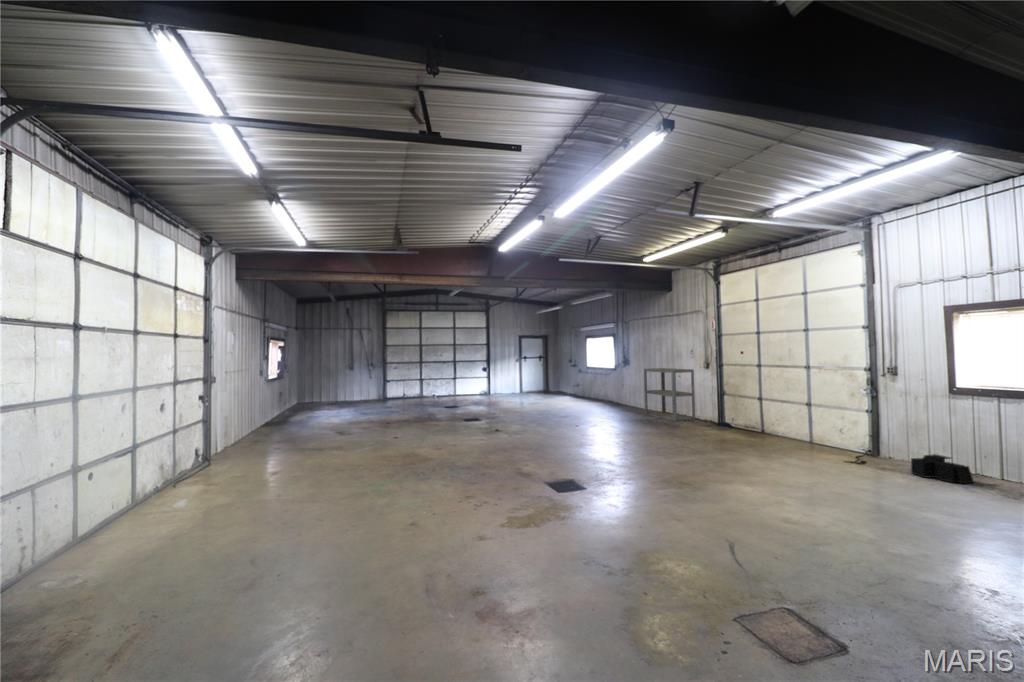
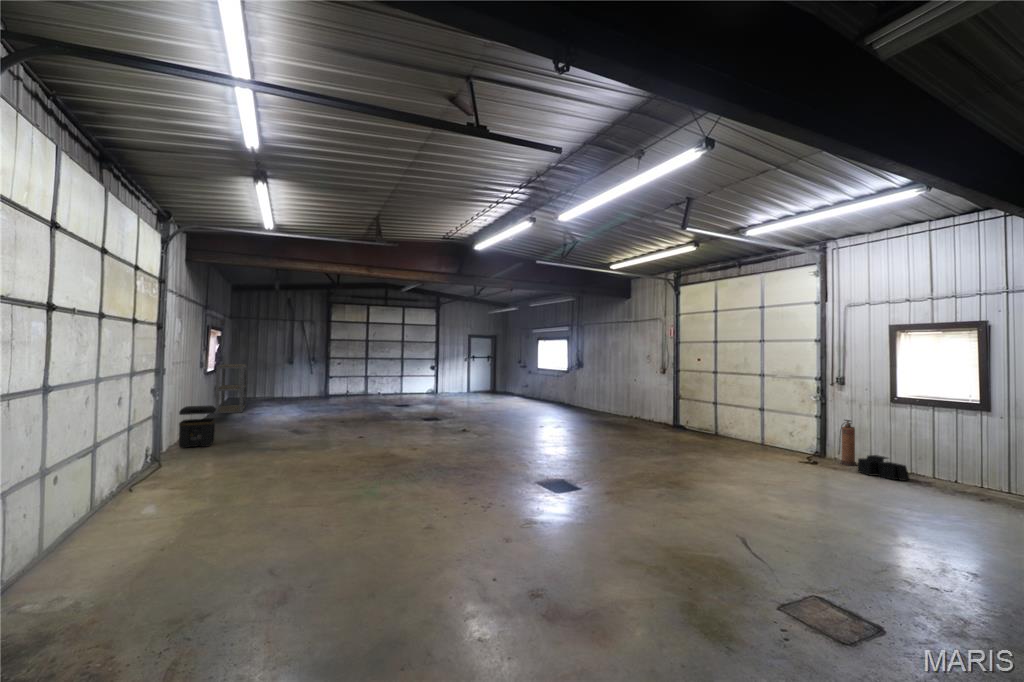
shelving unit: present [644,368,695,421] -> present [215,364,247,413]
toolbox: none [232,410,265,448] -> present [179,405,216,448]
fire extinguisher: none [892,415,915,467] -> present [839,420,857,466]

